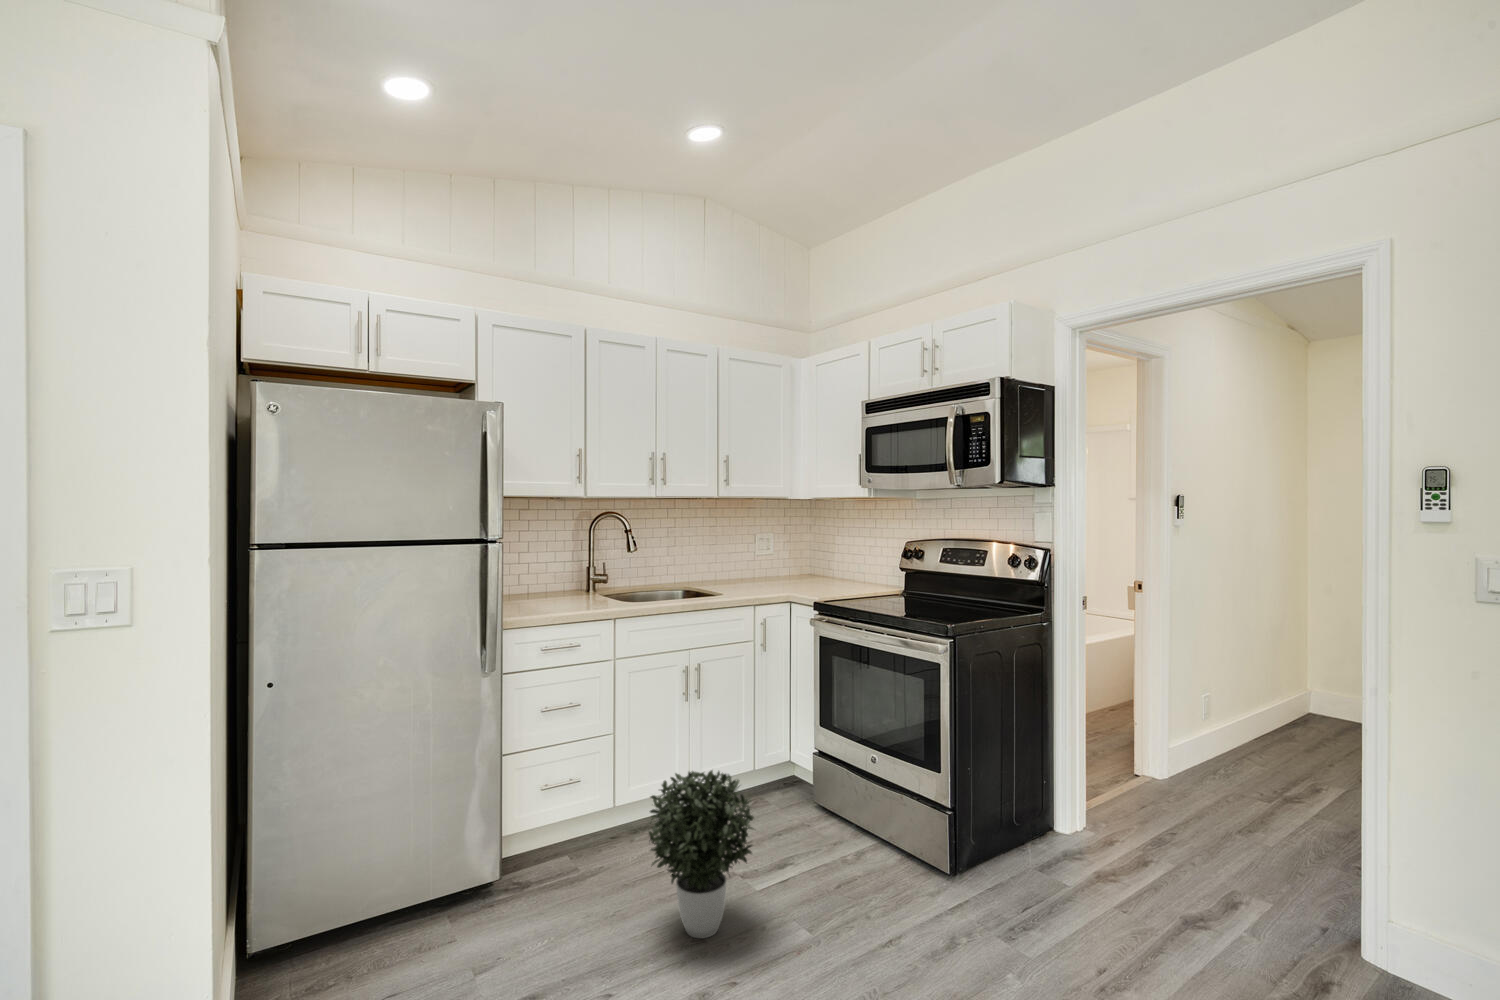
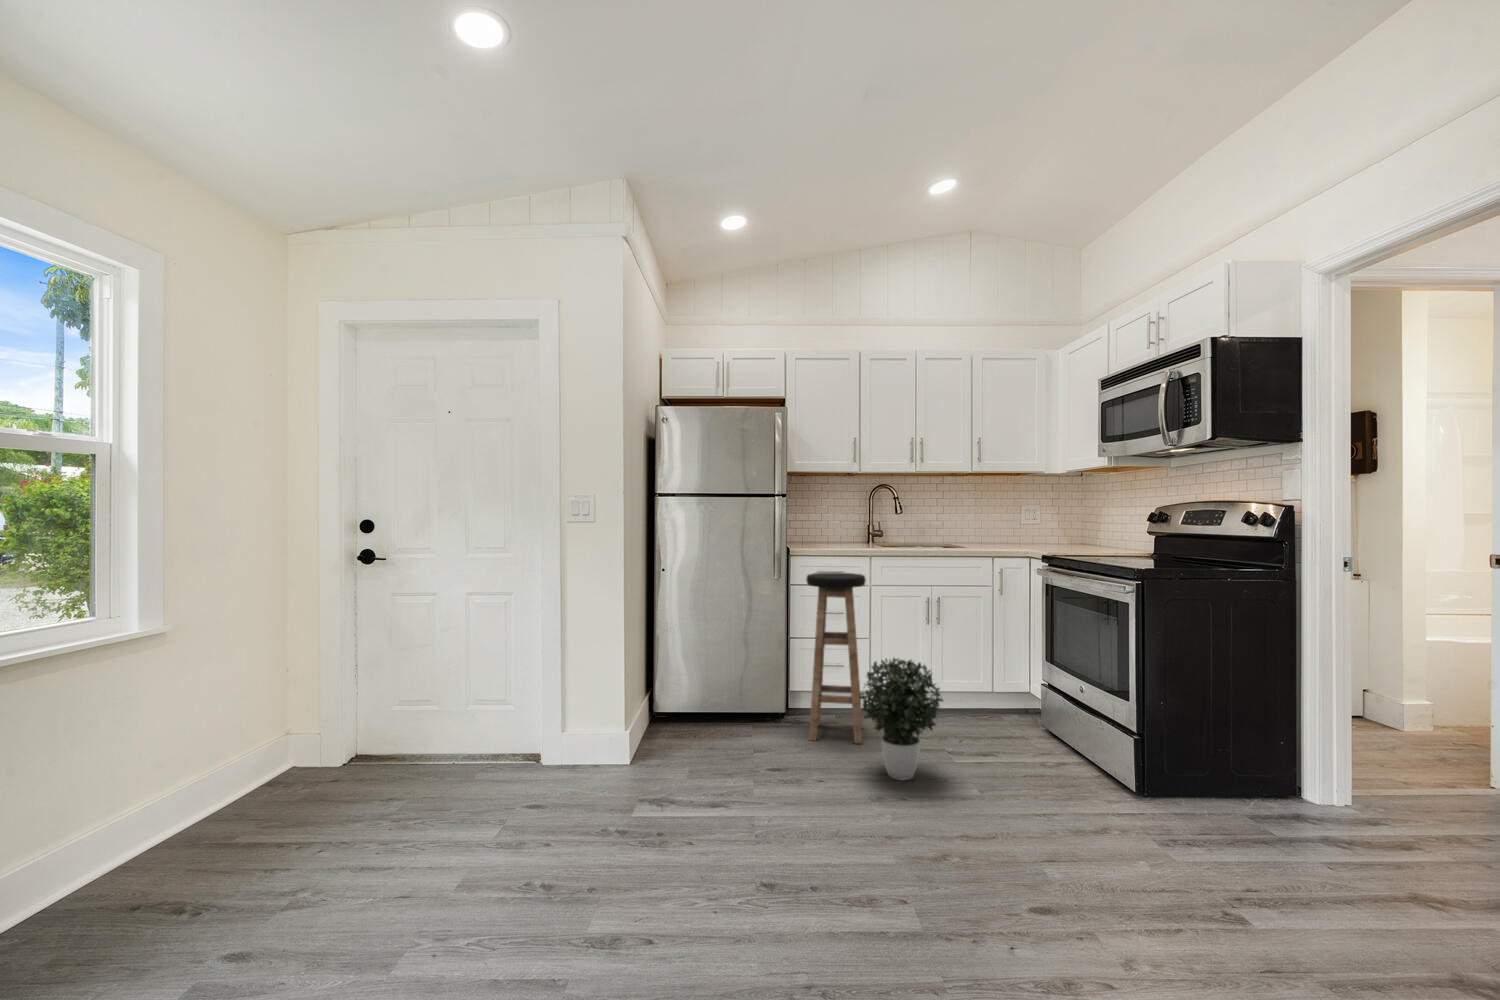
bar stool: none [540,649,628,902] -> present [806,573,866,744]

